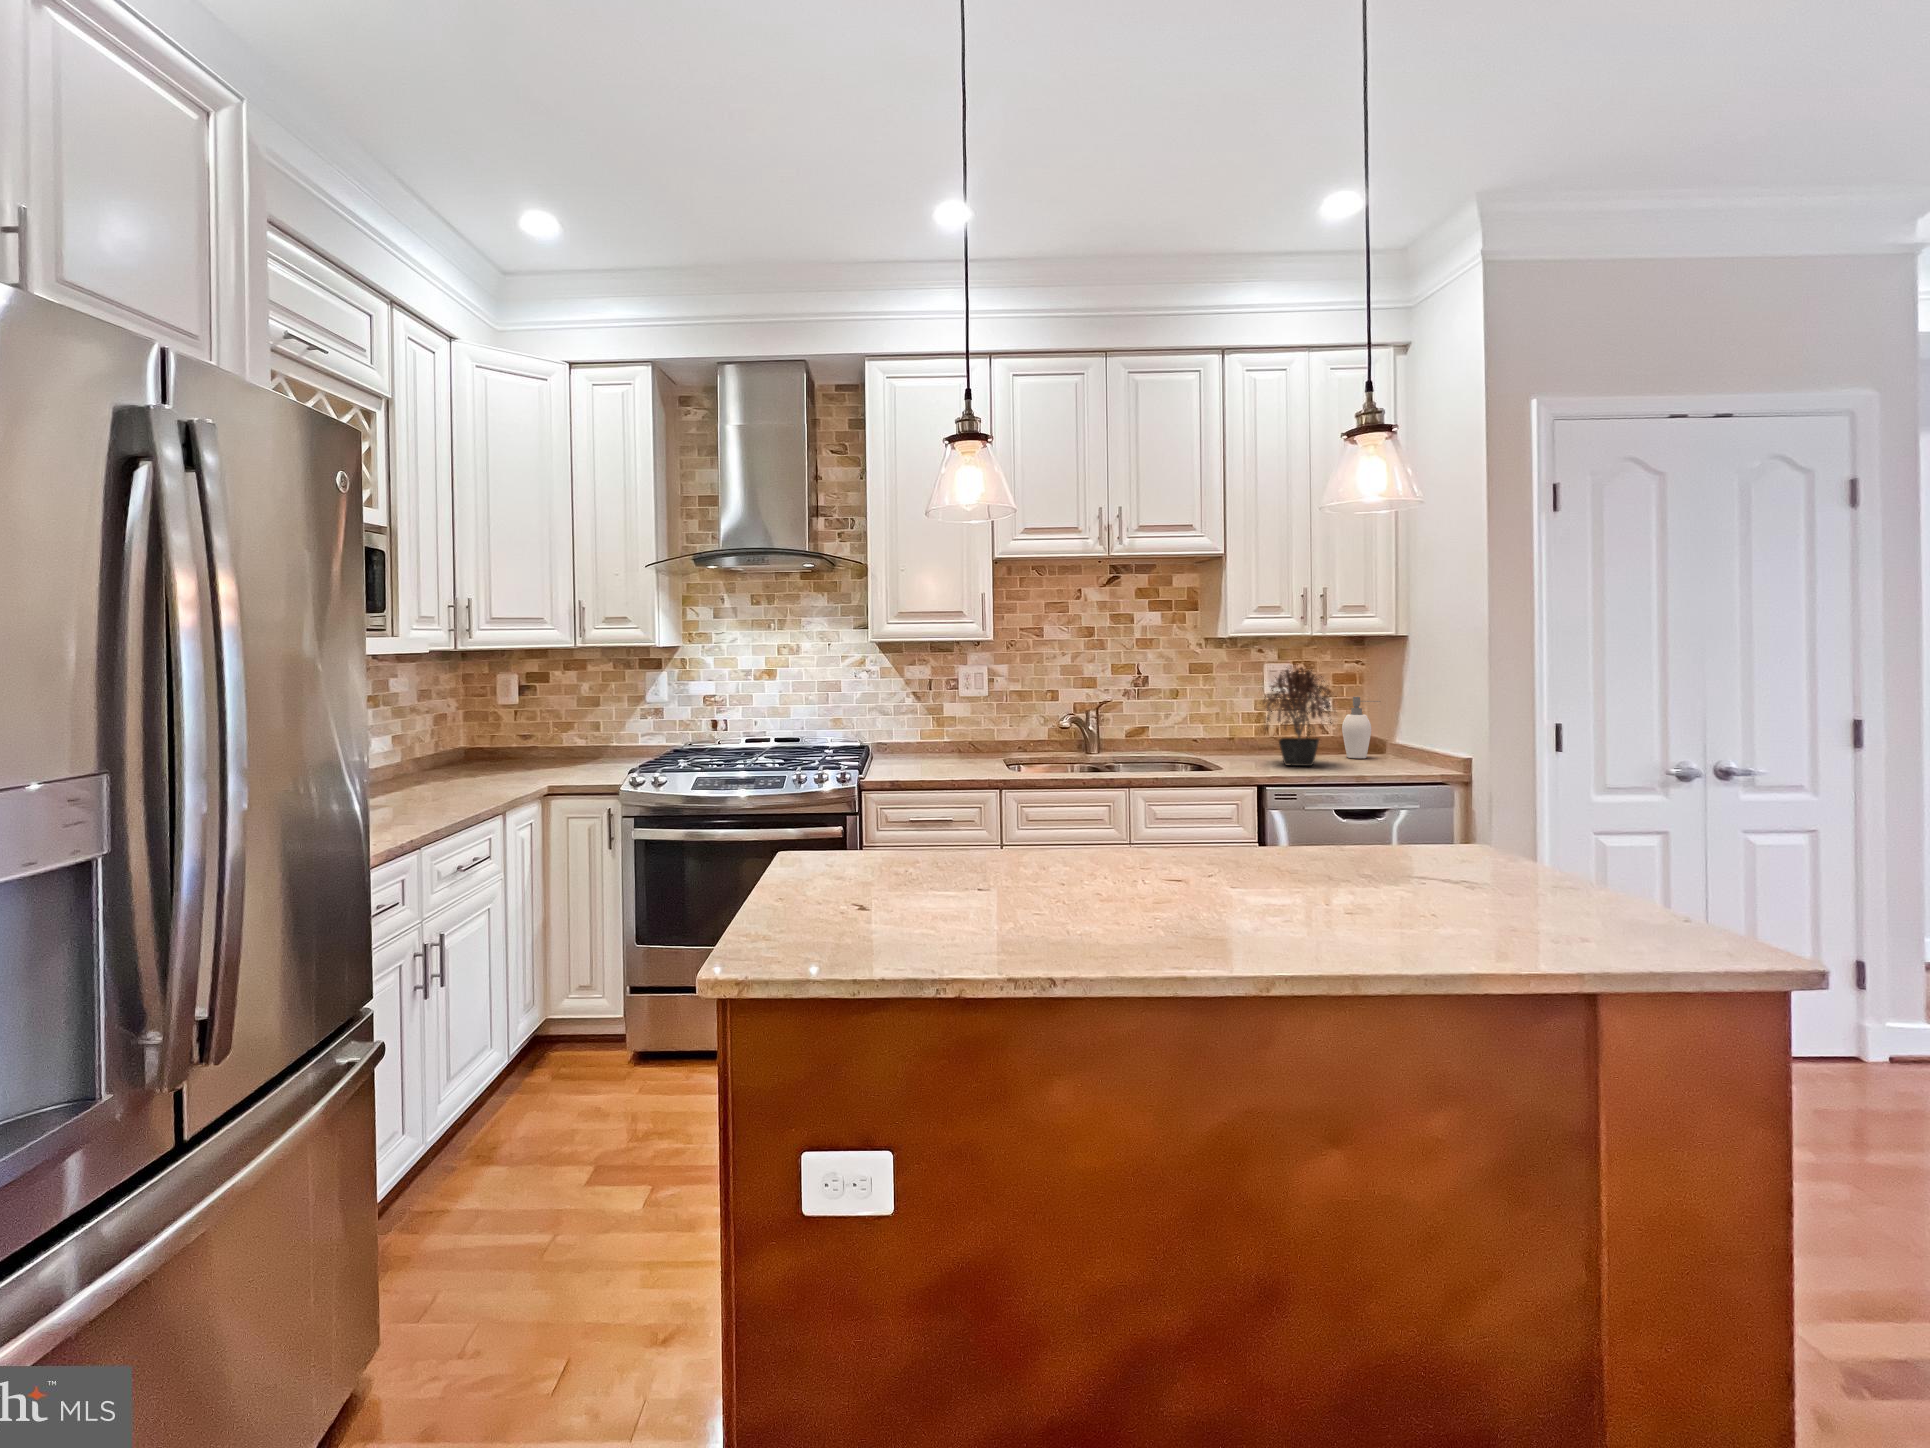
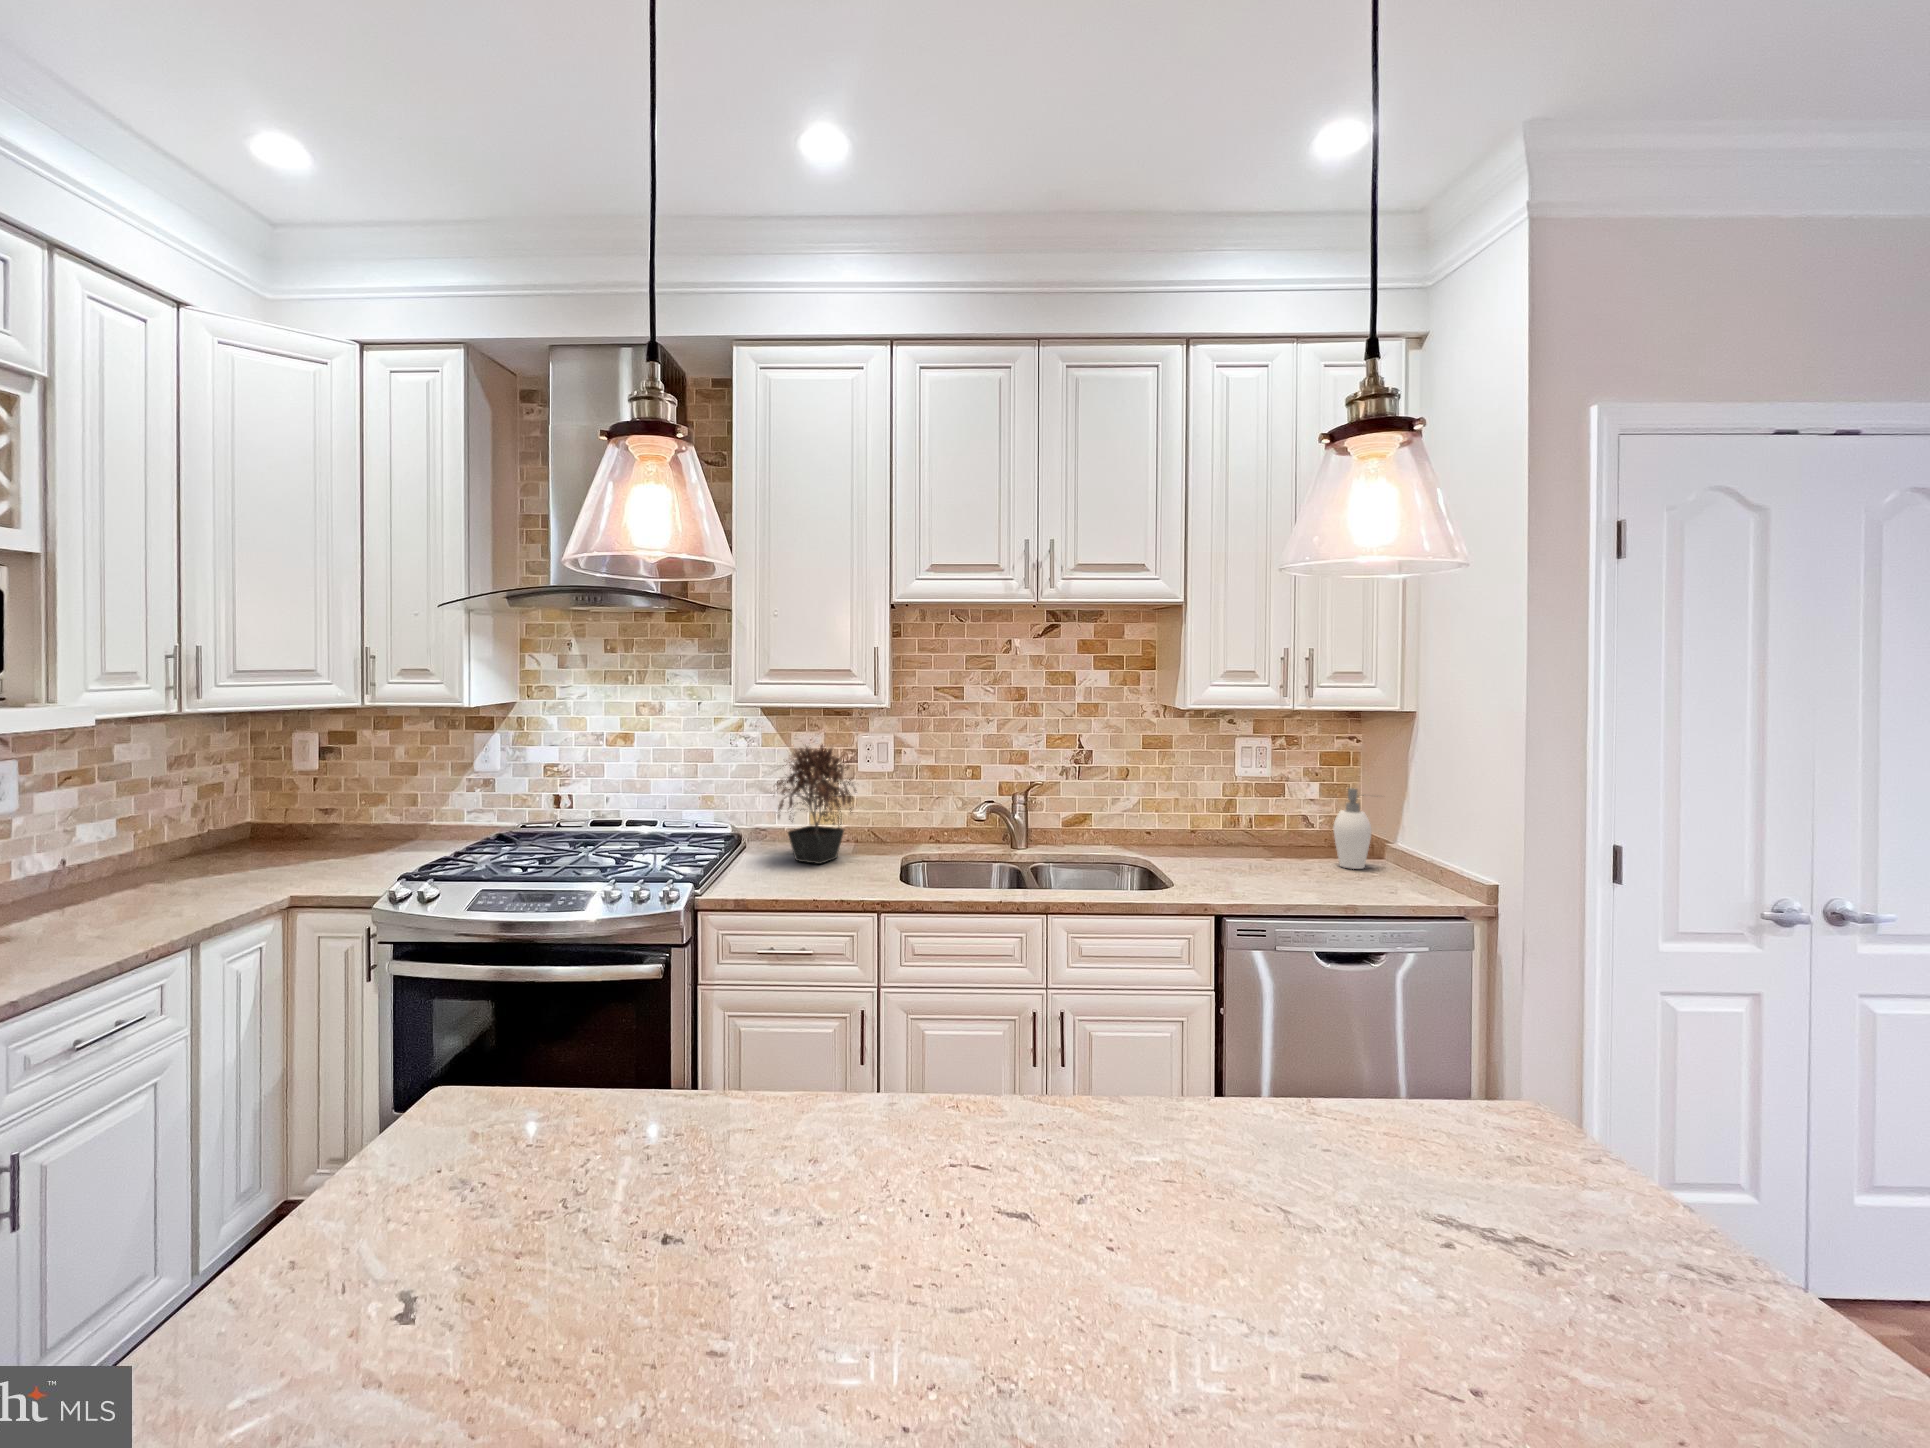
potted plant: present [1263,668,1332,766] -> present [773,745,856,864]

